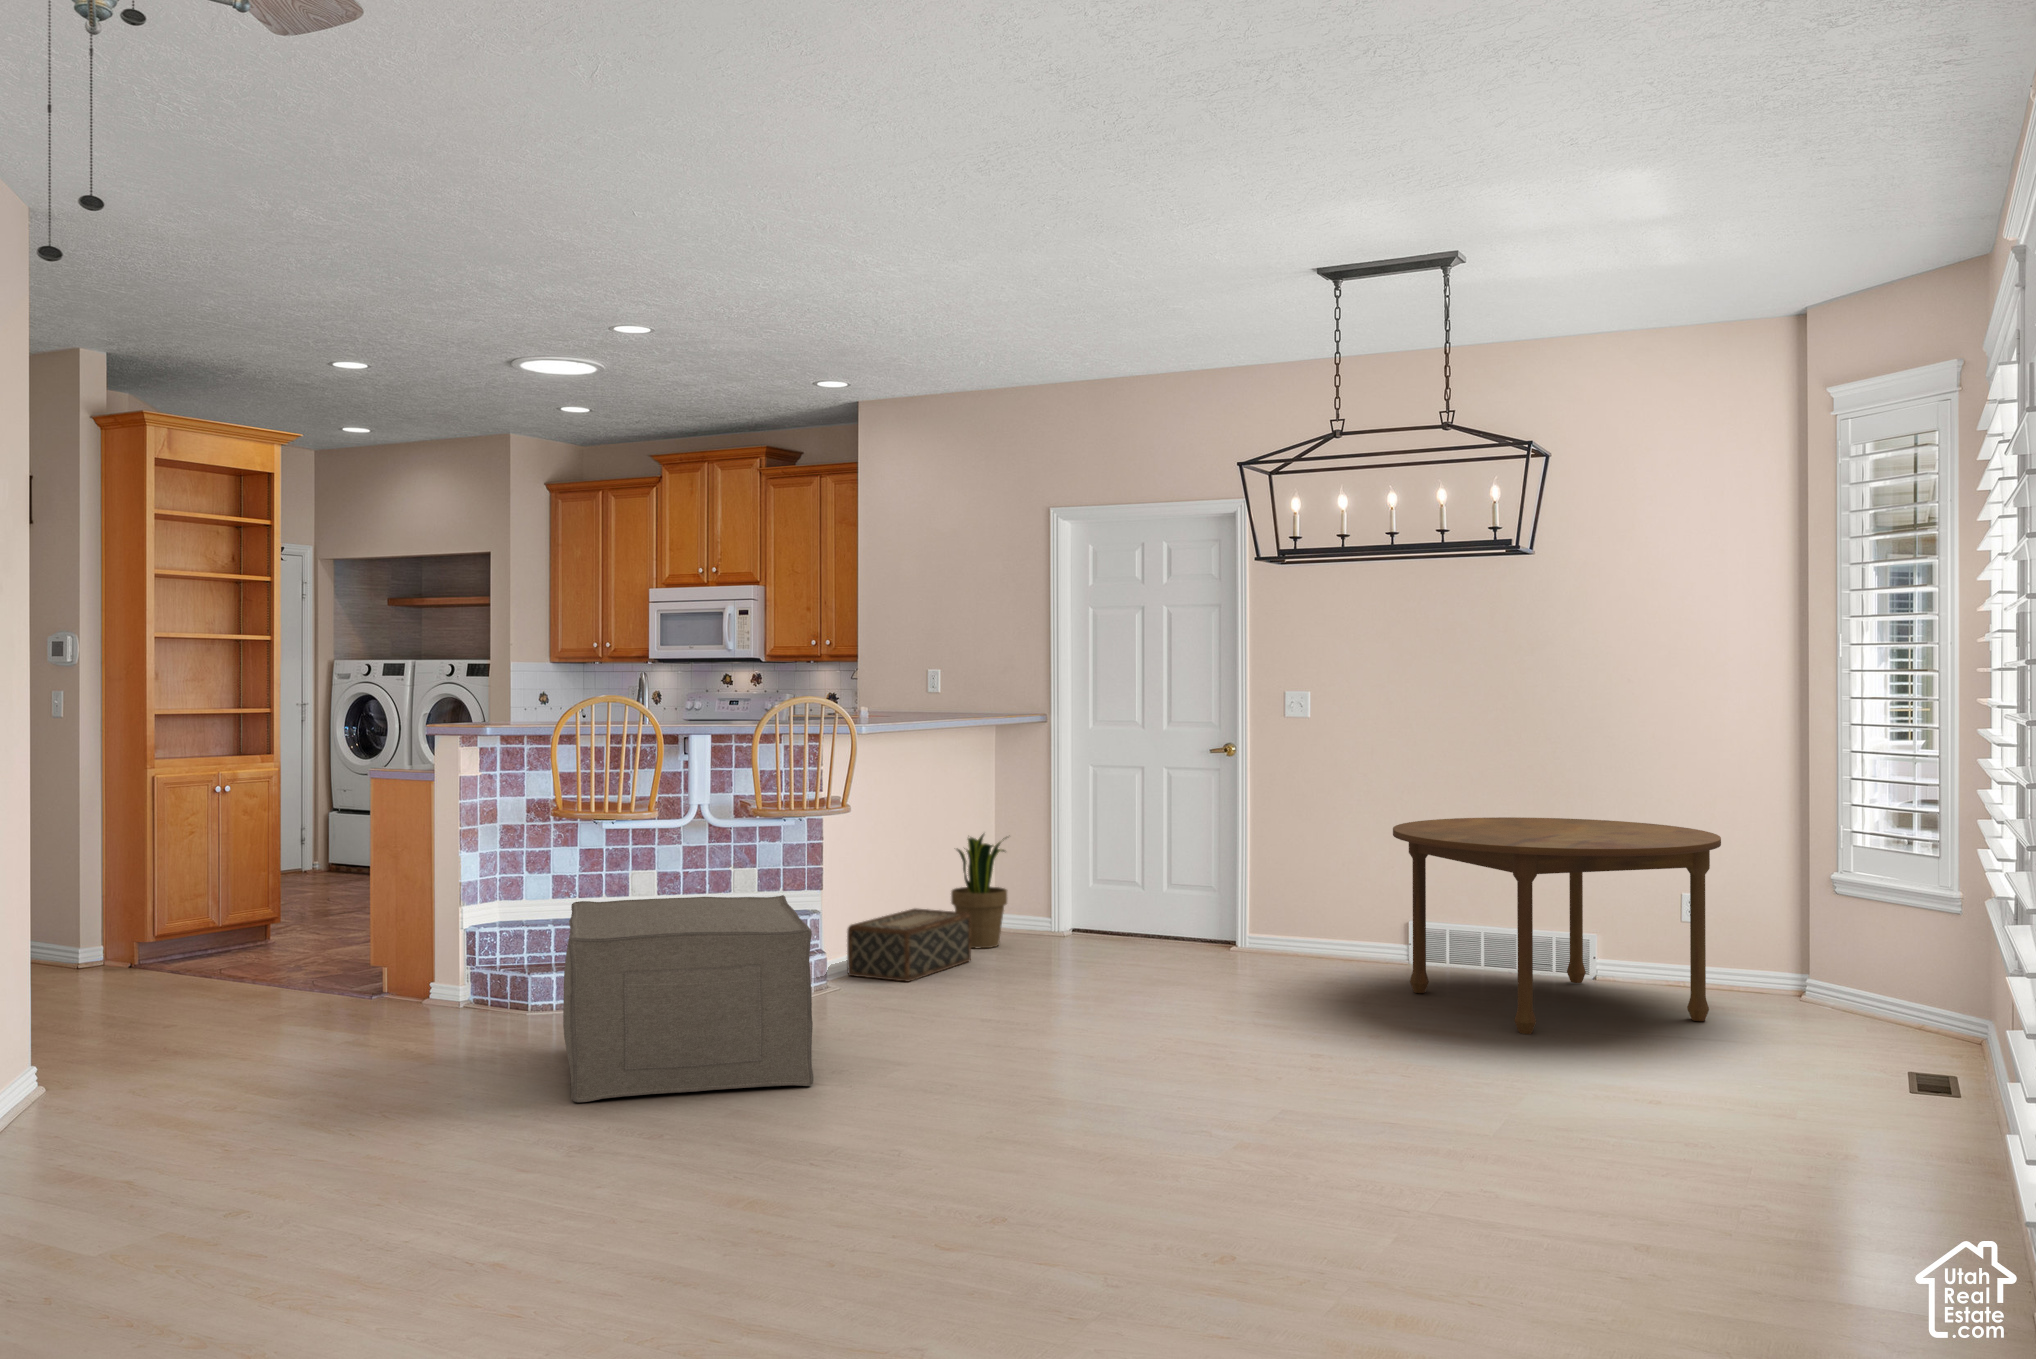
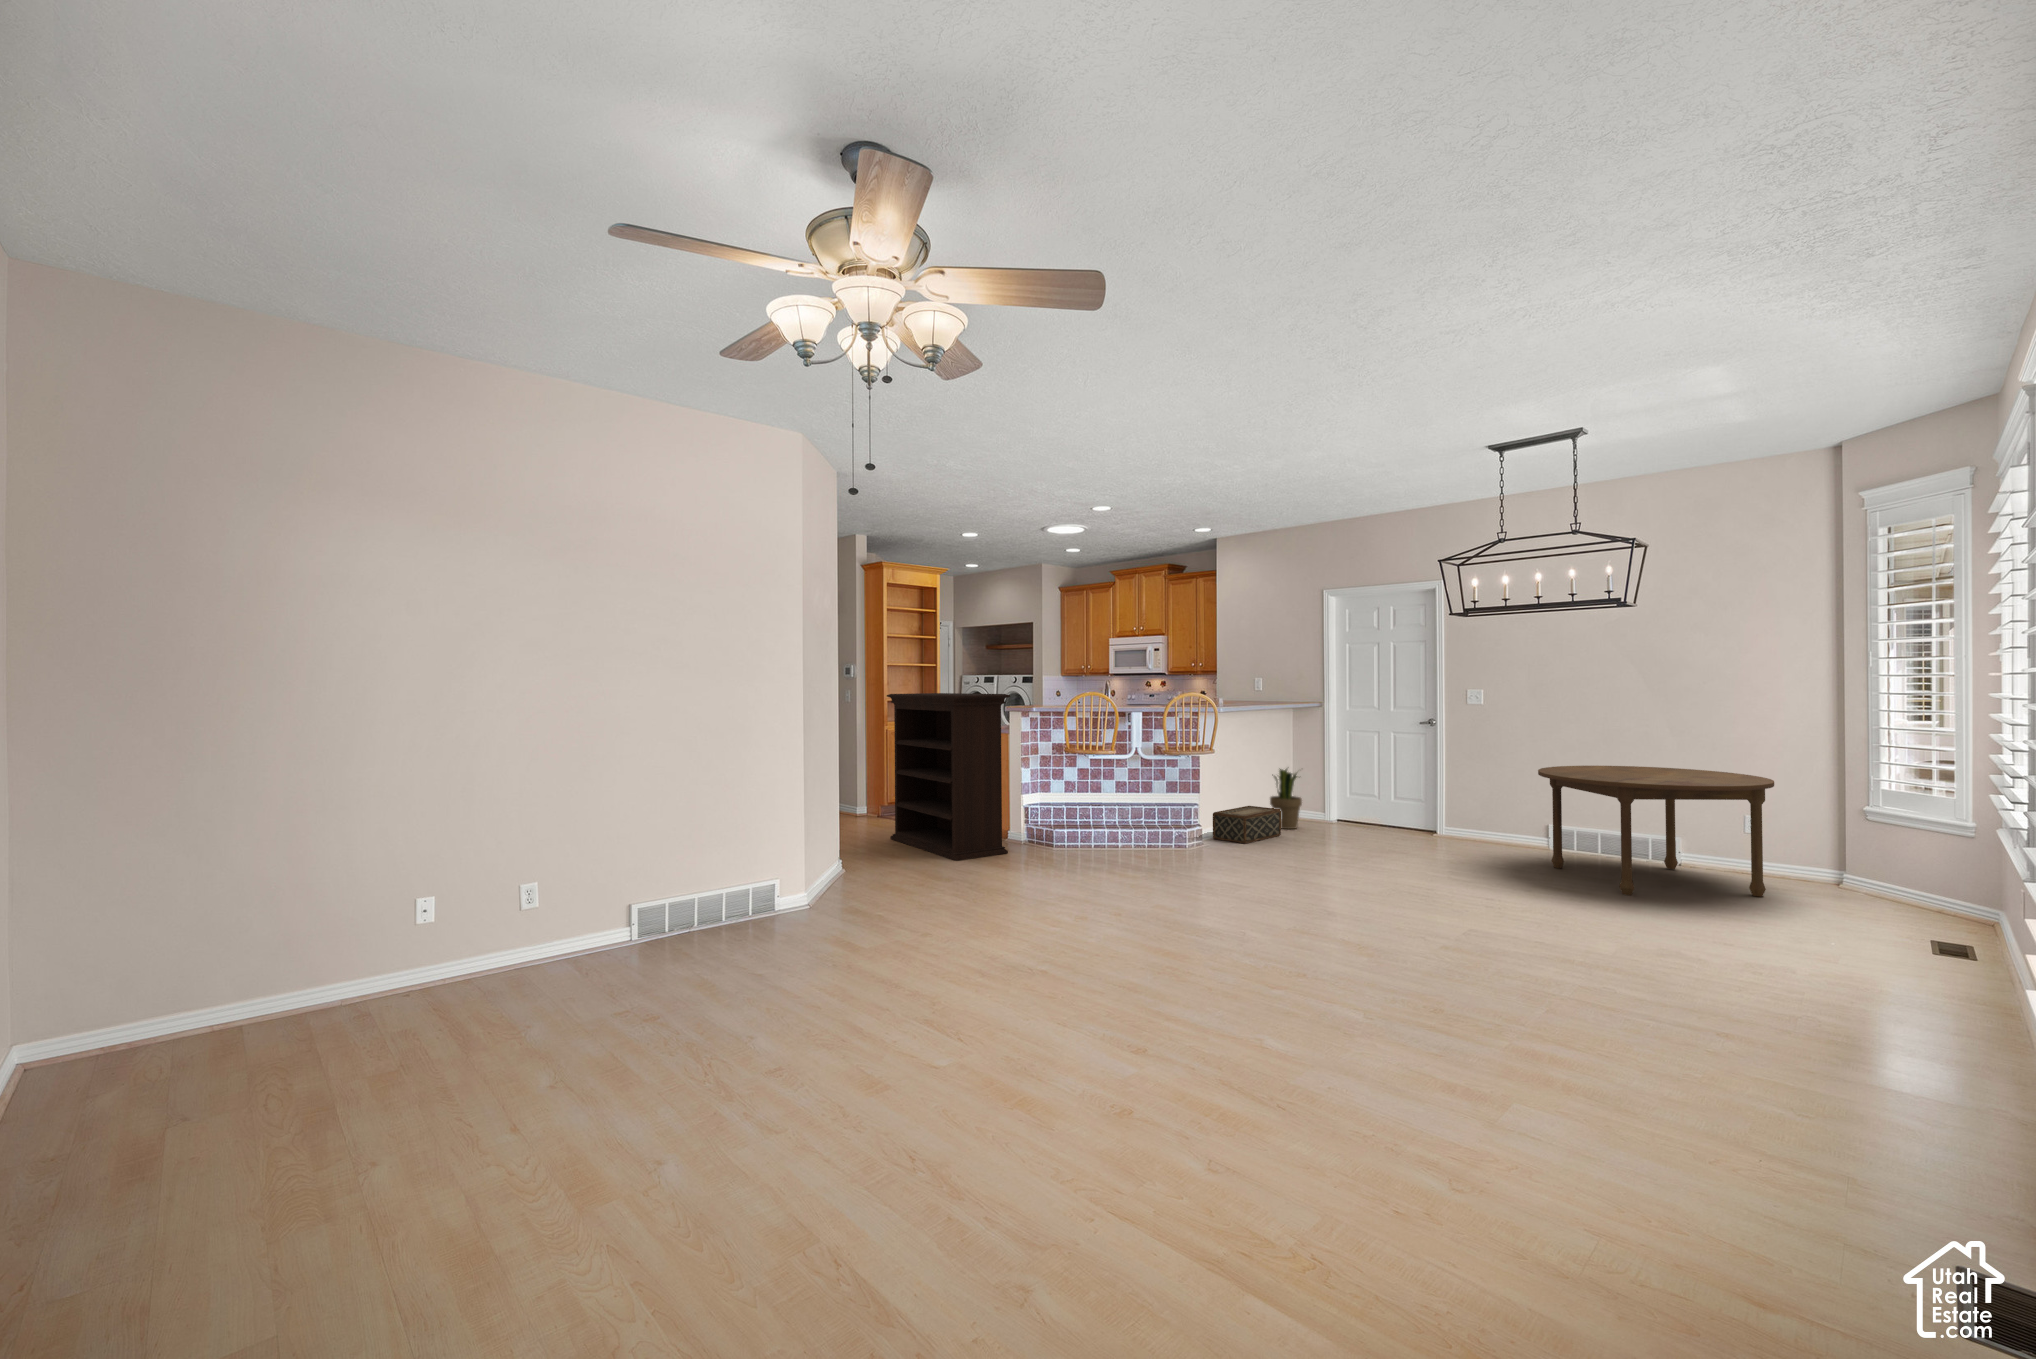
bookshelf: none [139,696,430,1061] -> present [887,693,1010,861]
ottoman: present [563,895,814,1103] -> none [1074,793,1195,889]

